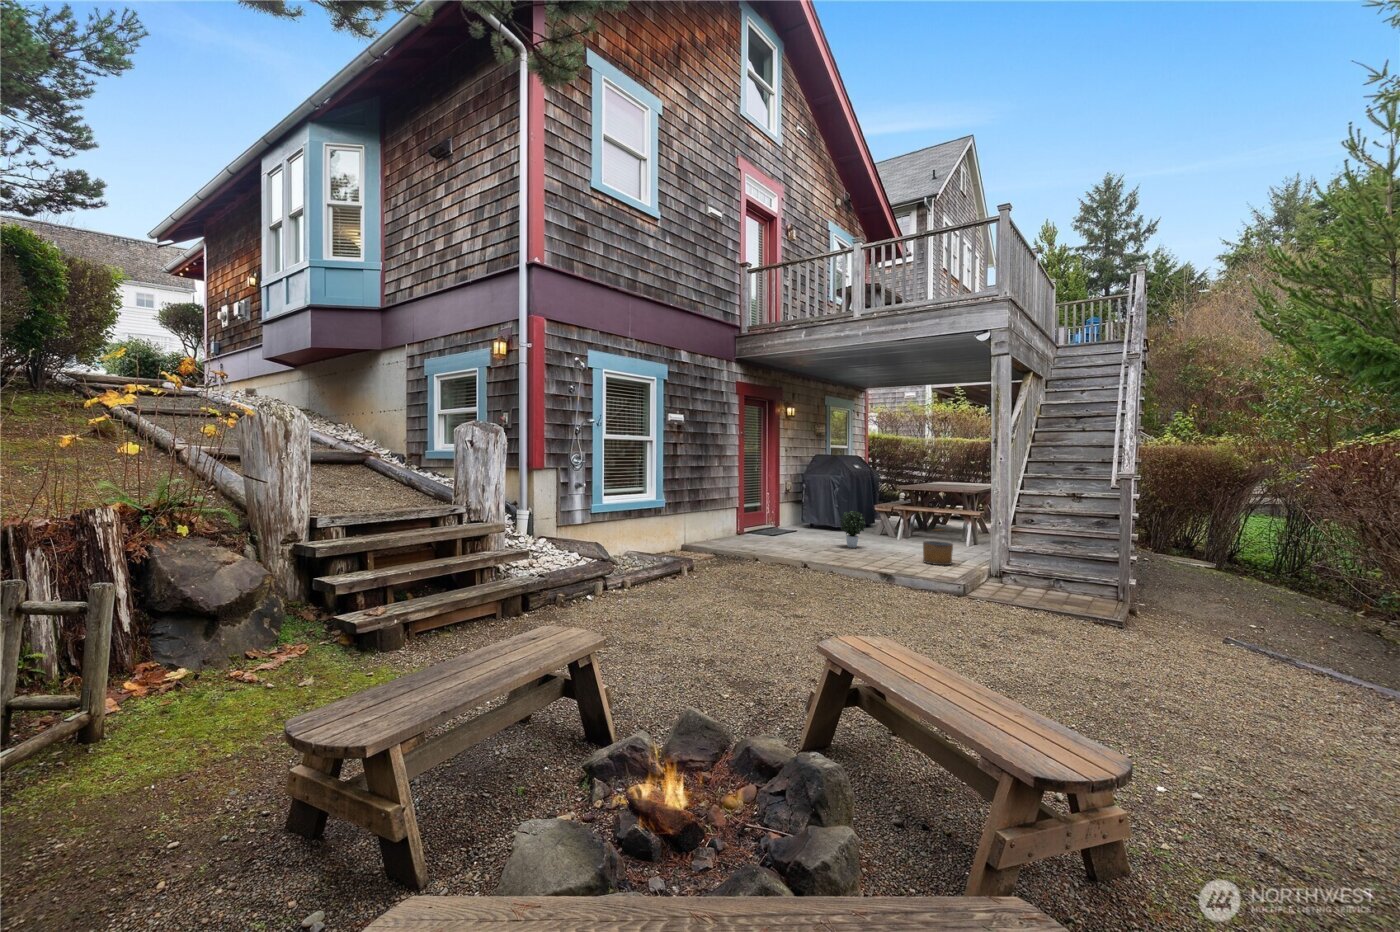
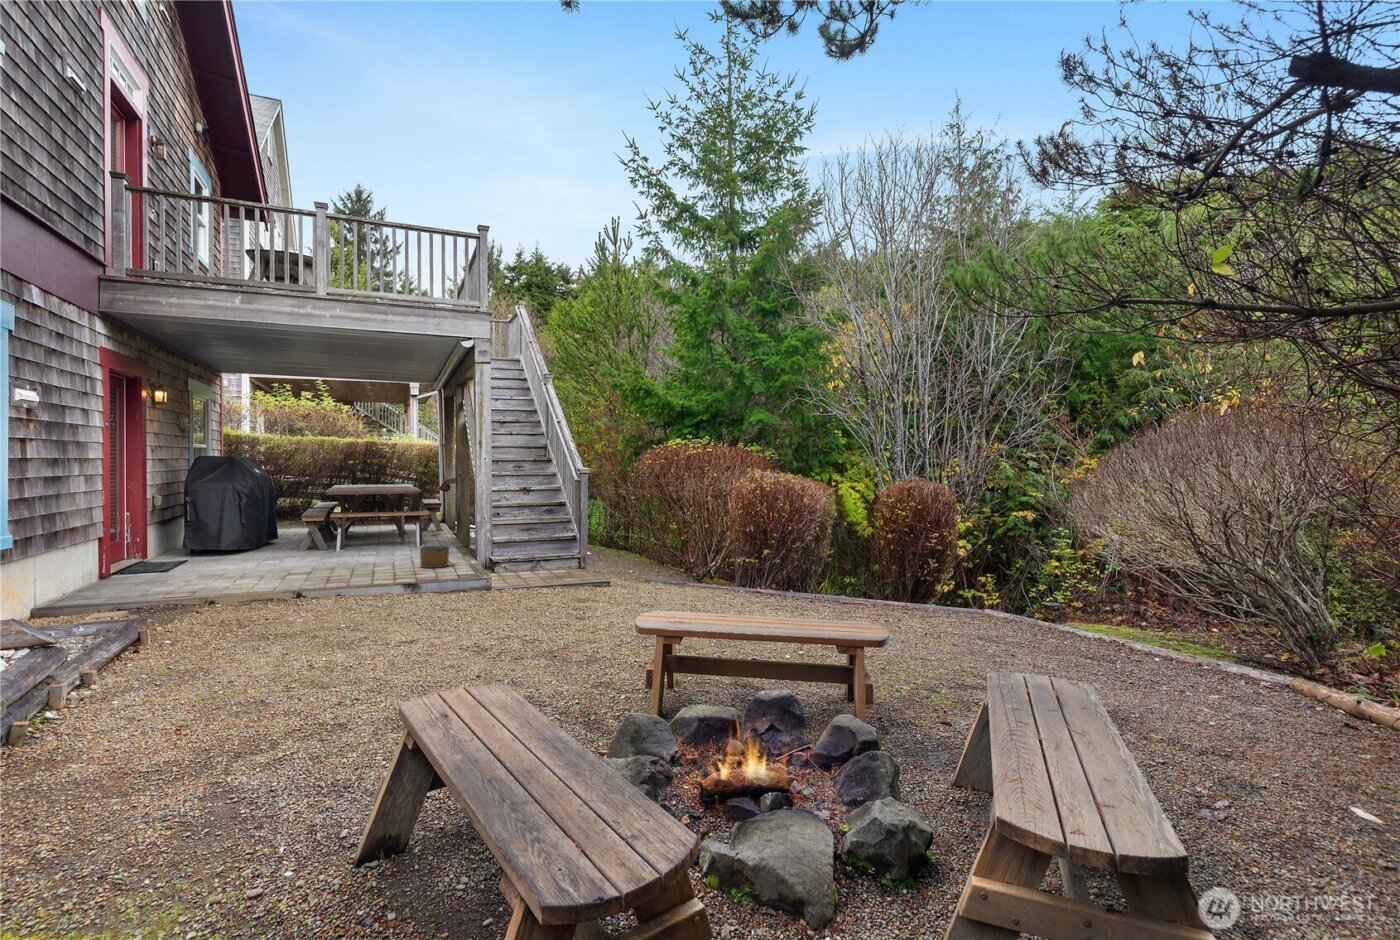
potted plant: present [840,511,865,548] -> none [301,525,337,568]

